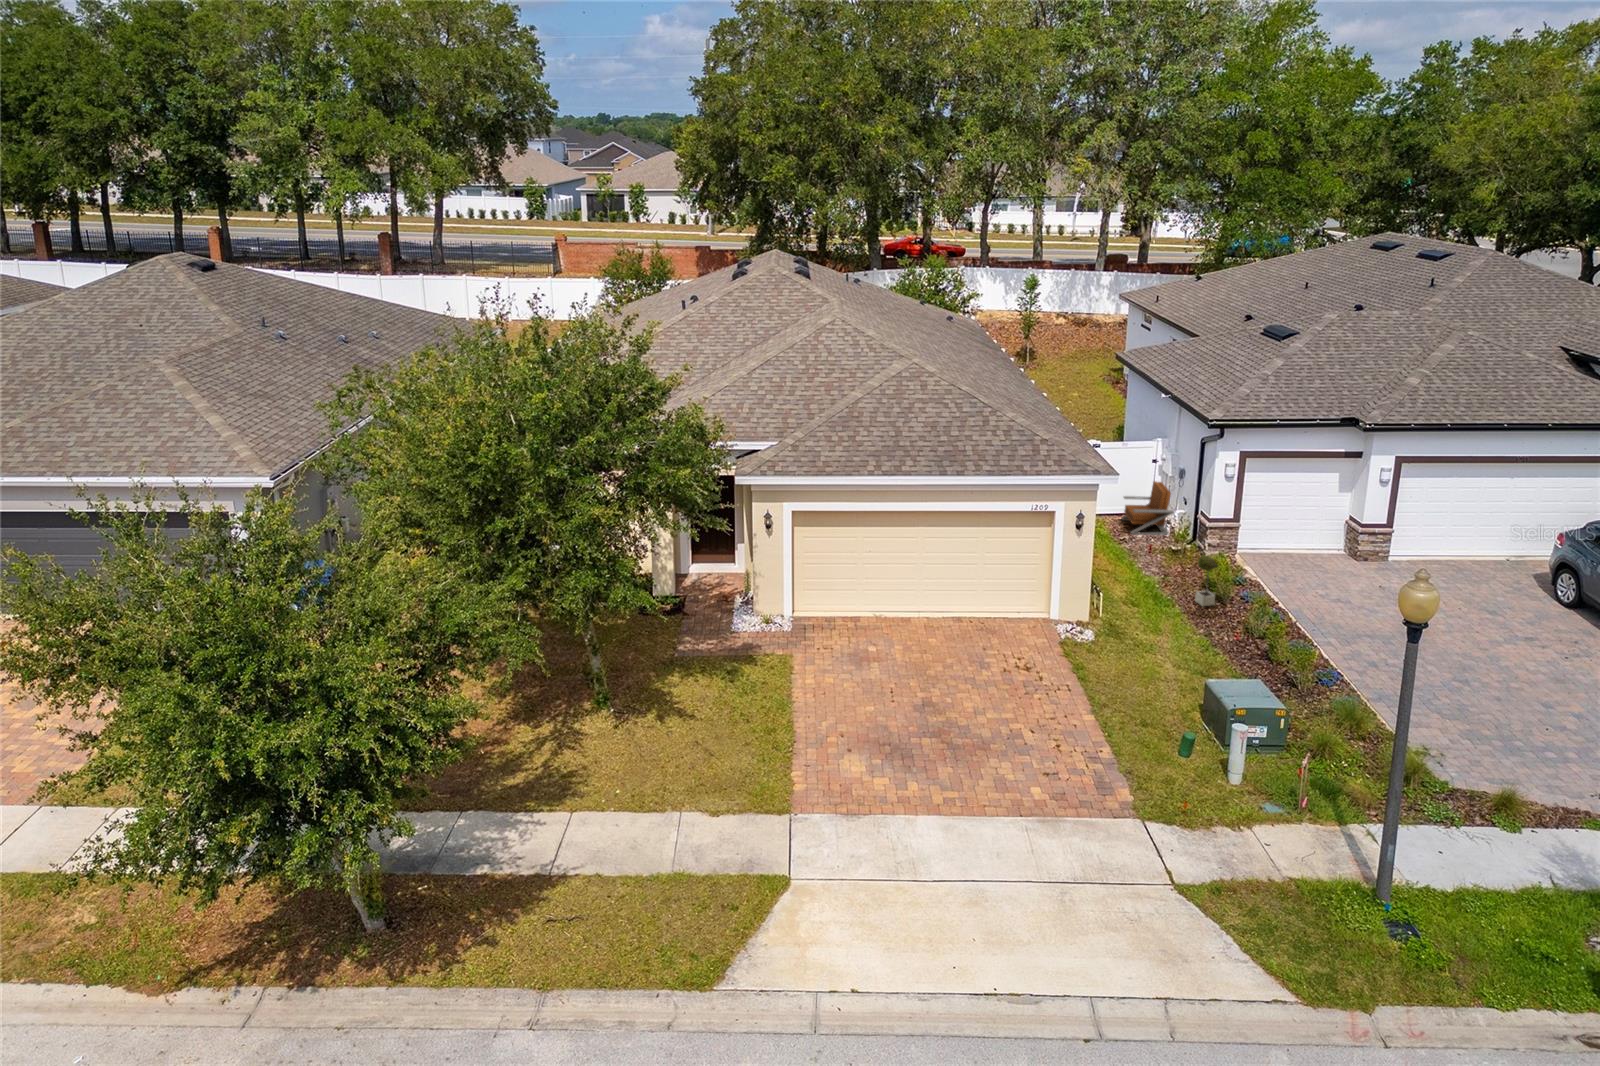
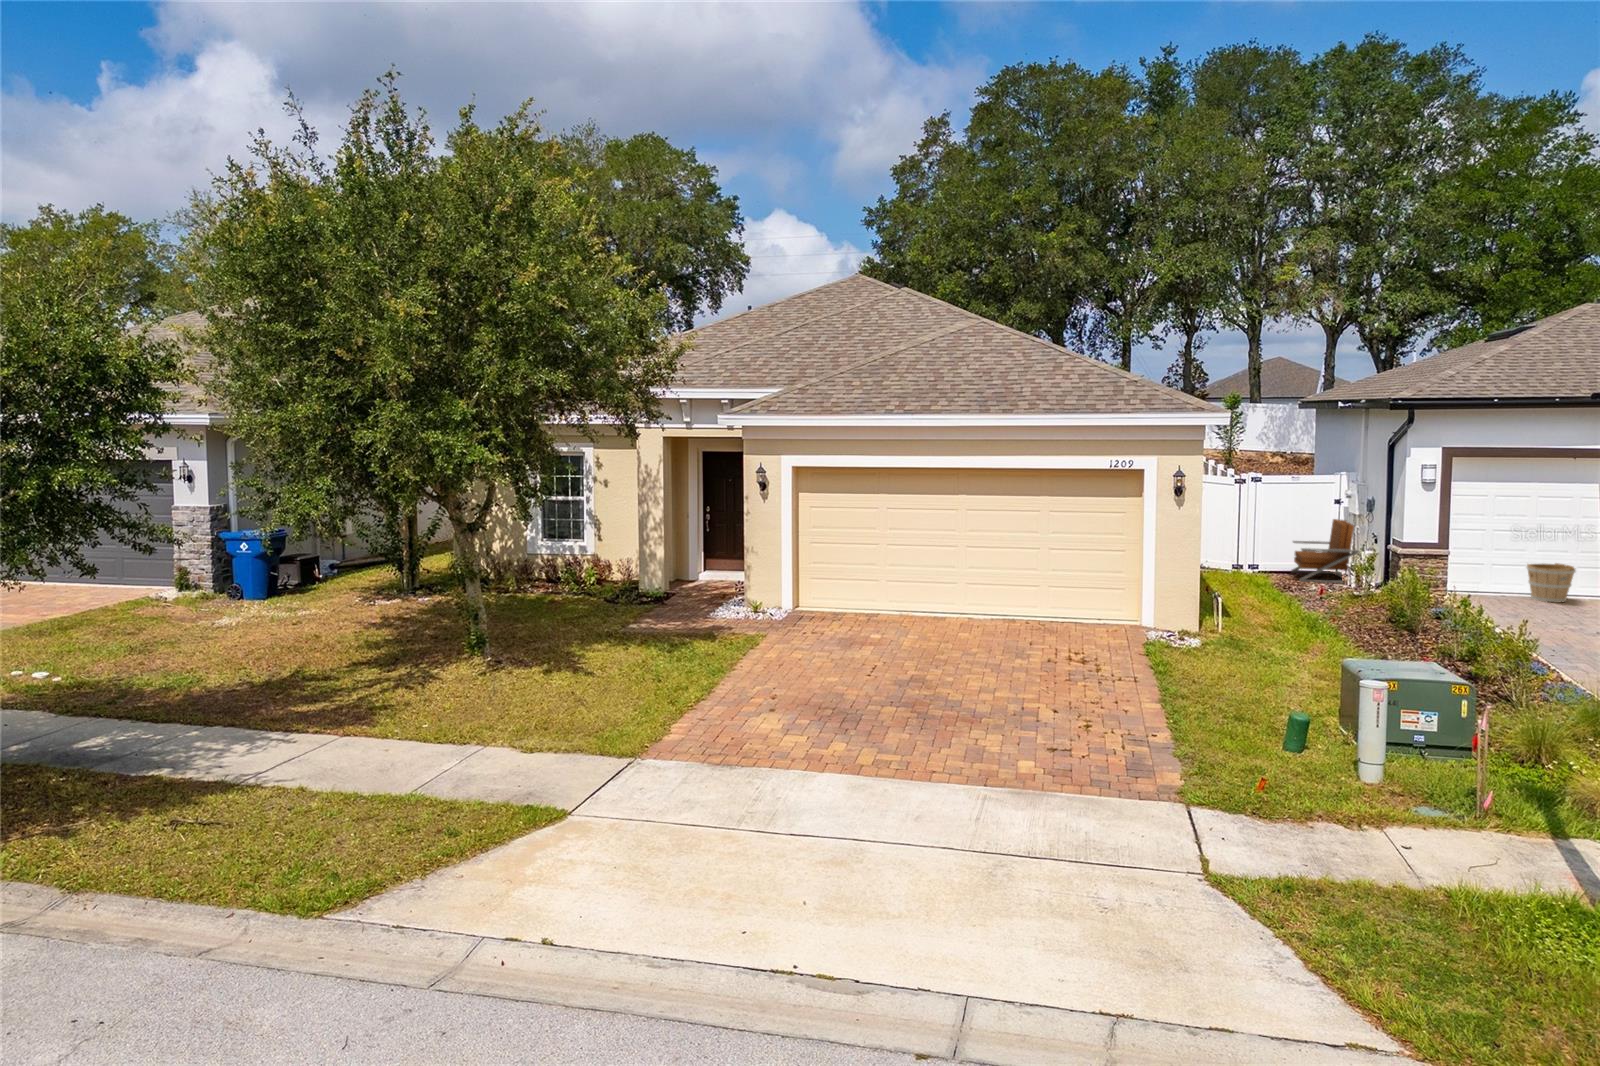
wooden bucket: none [1289,531,1320,561] -> present [1527,563,1576,603]
potted tree: present [1195,555,1217,606] -> none [1370,559,1403,632]

